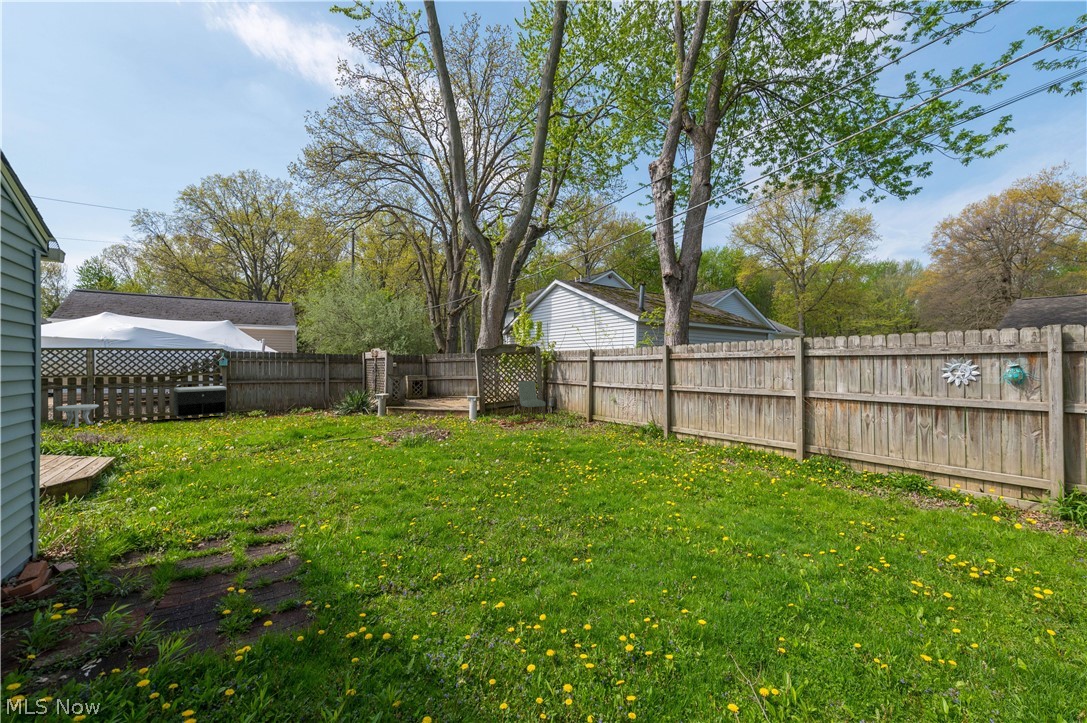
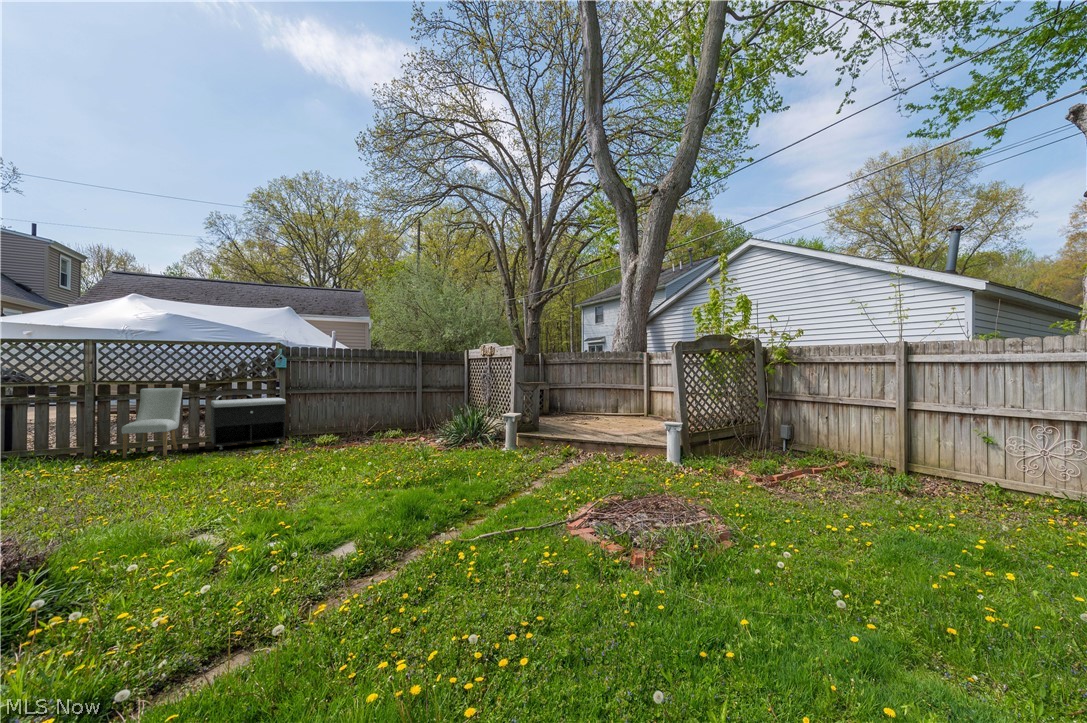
chair: present [518,381,546,421] -> present [121,388,182,459]
side table: present [56,404,99,428] -> none [23,427,95,467]

